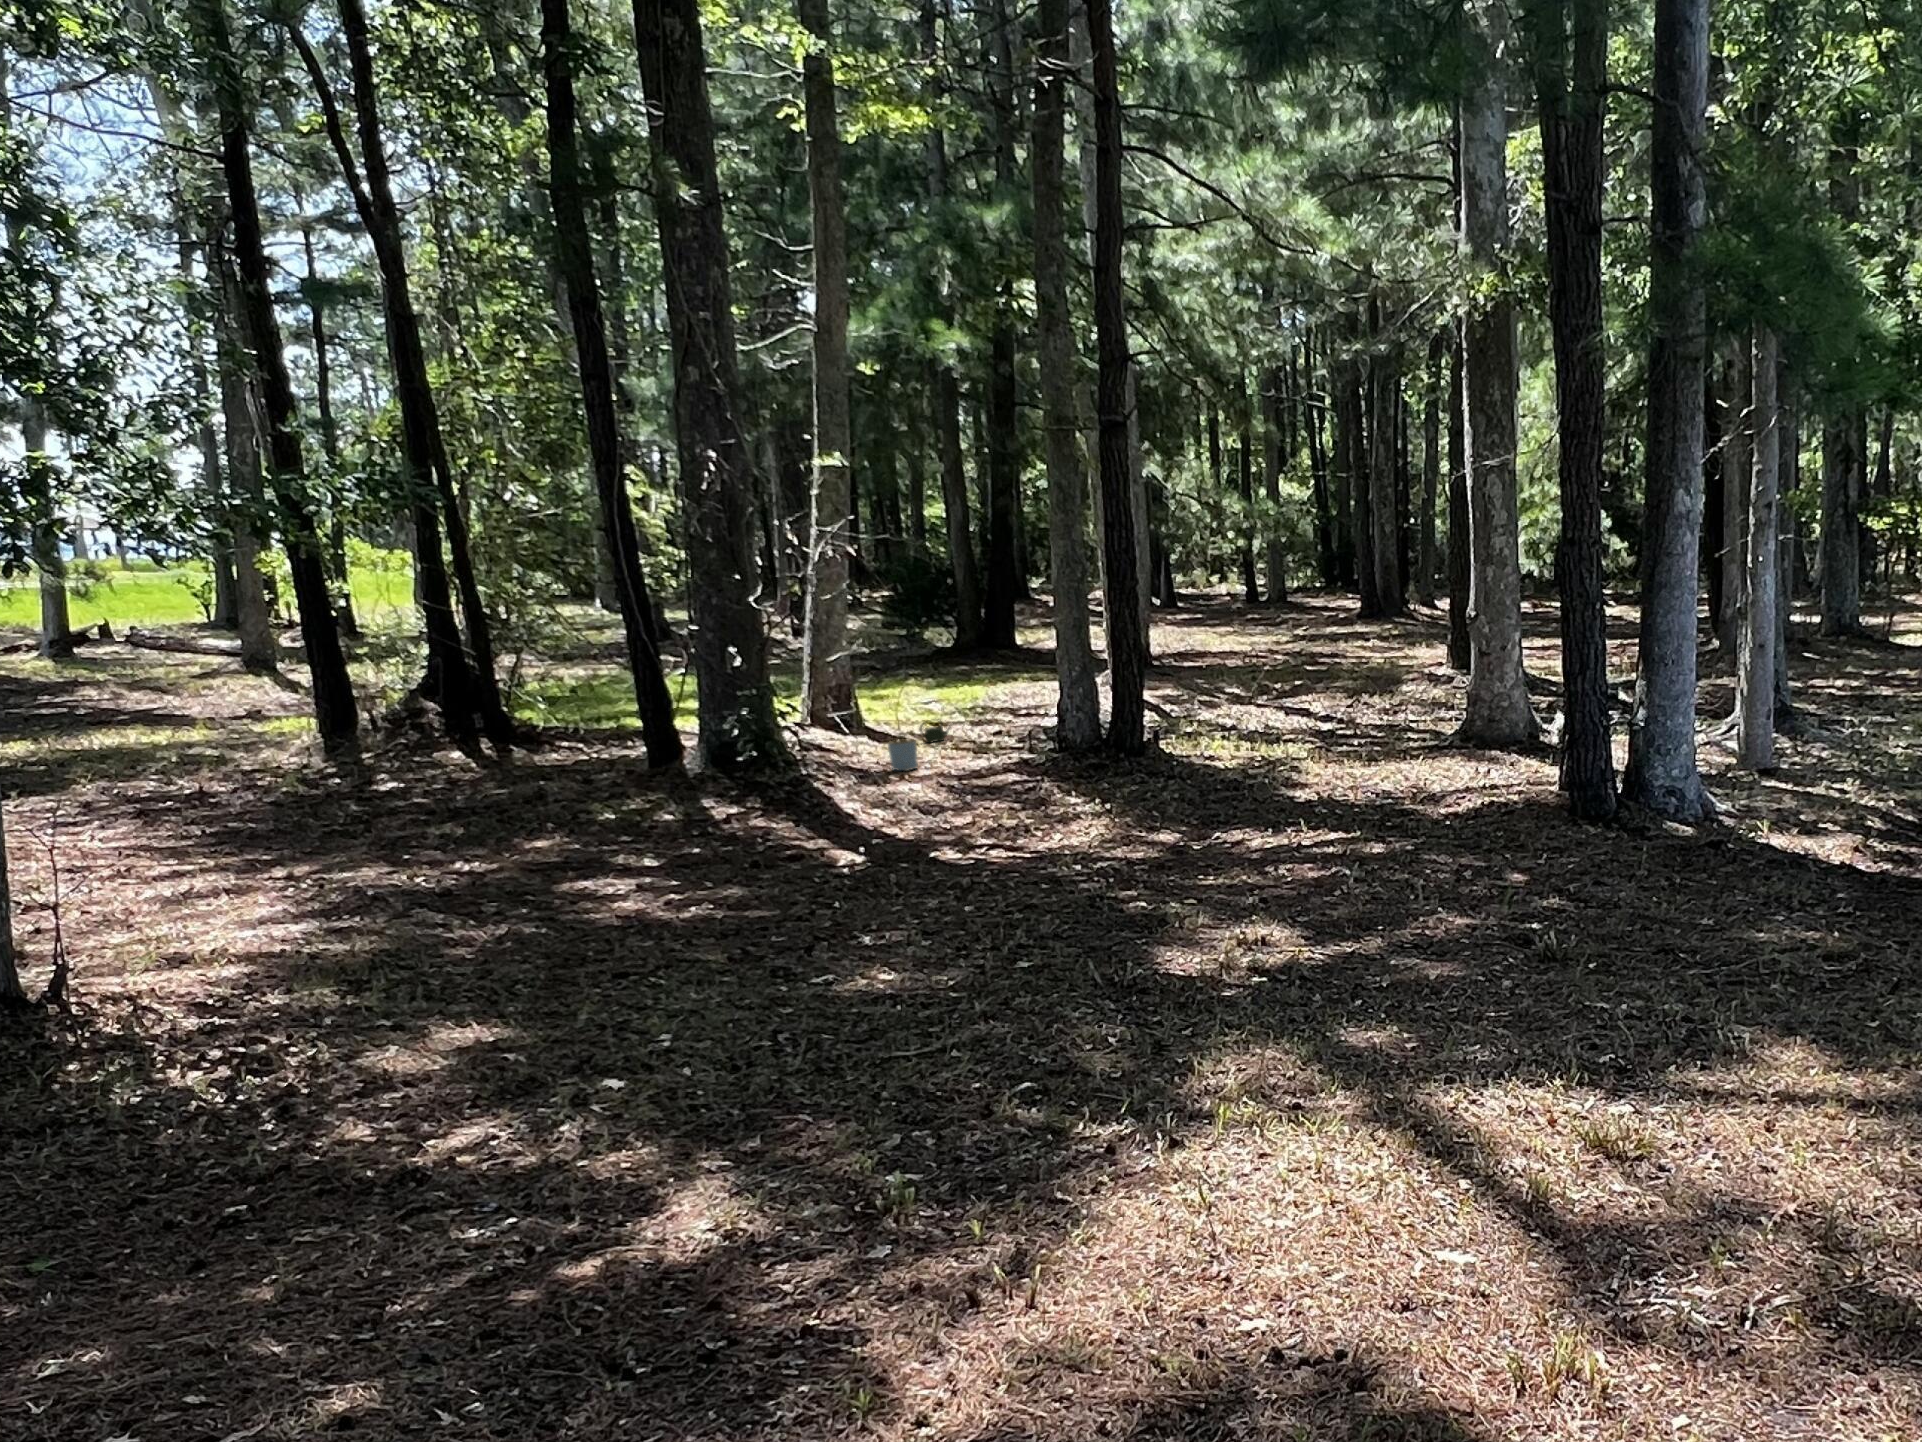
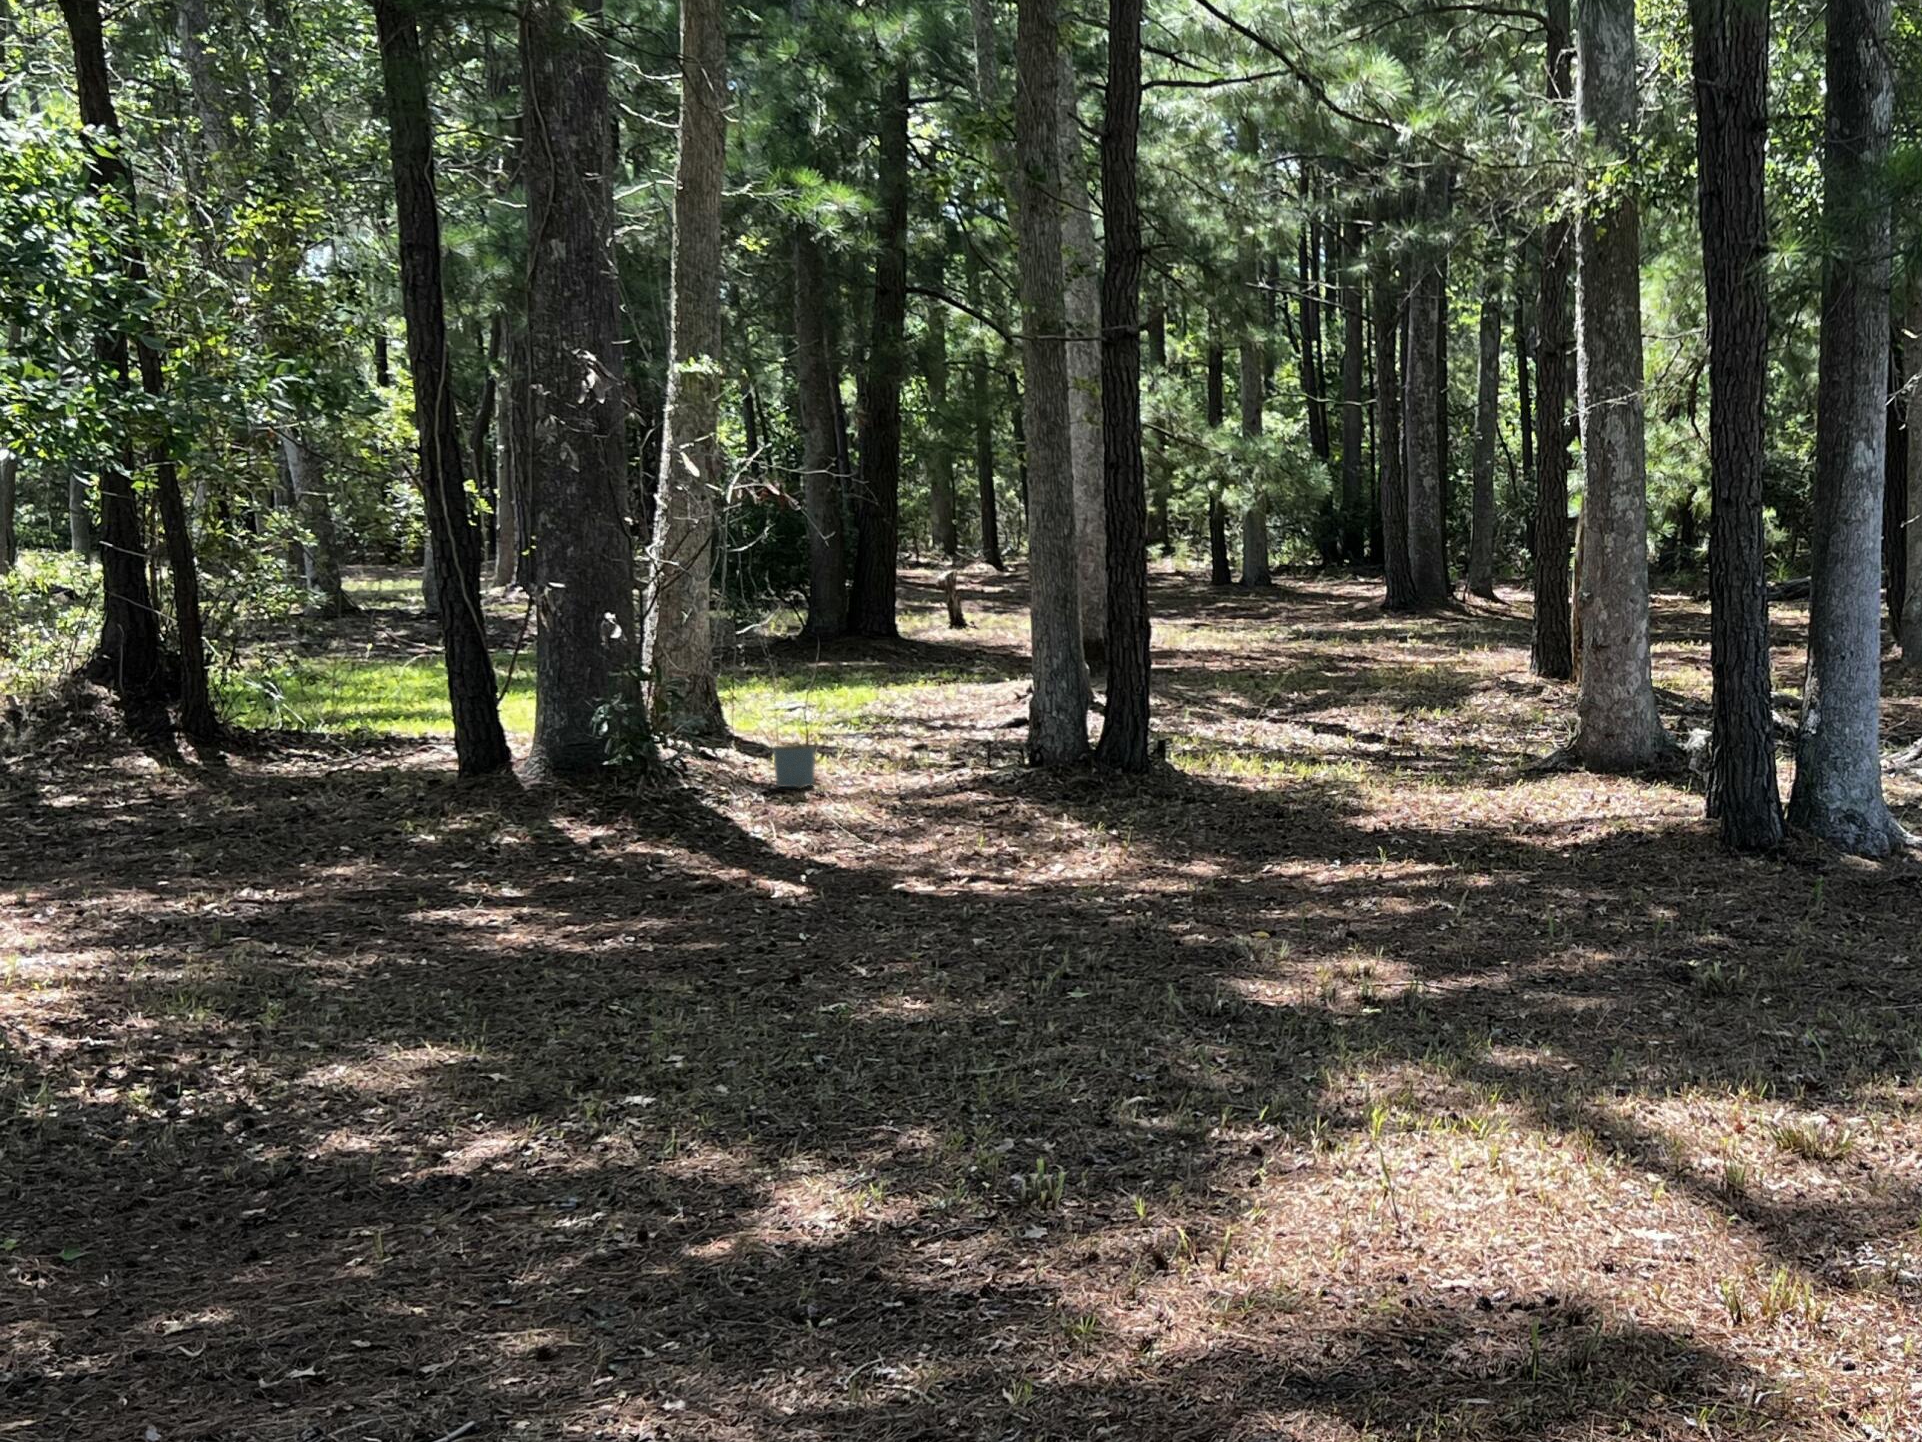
watering can: present [920,720,949,742] -> none [802,721,851,754]

